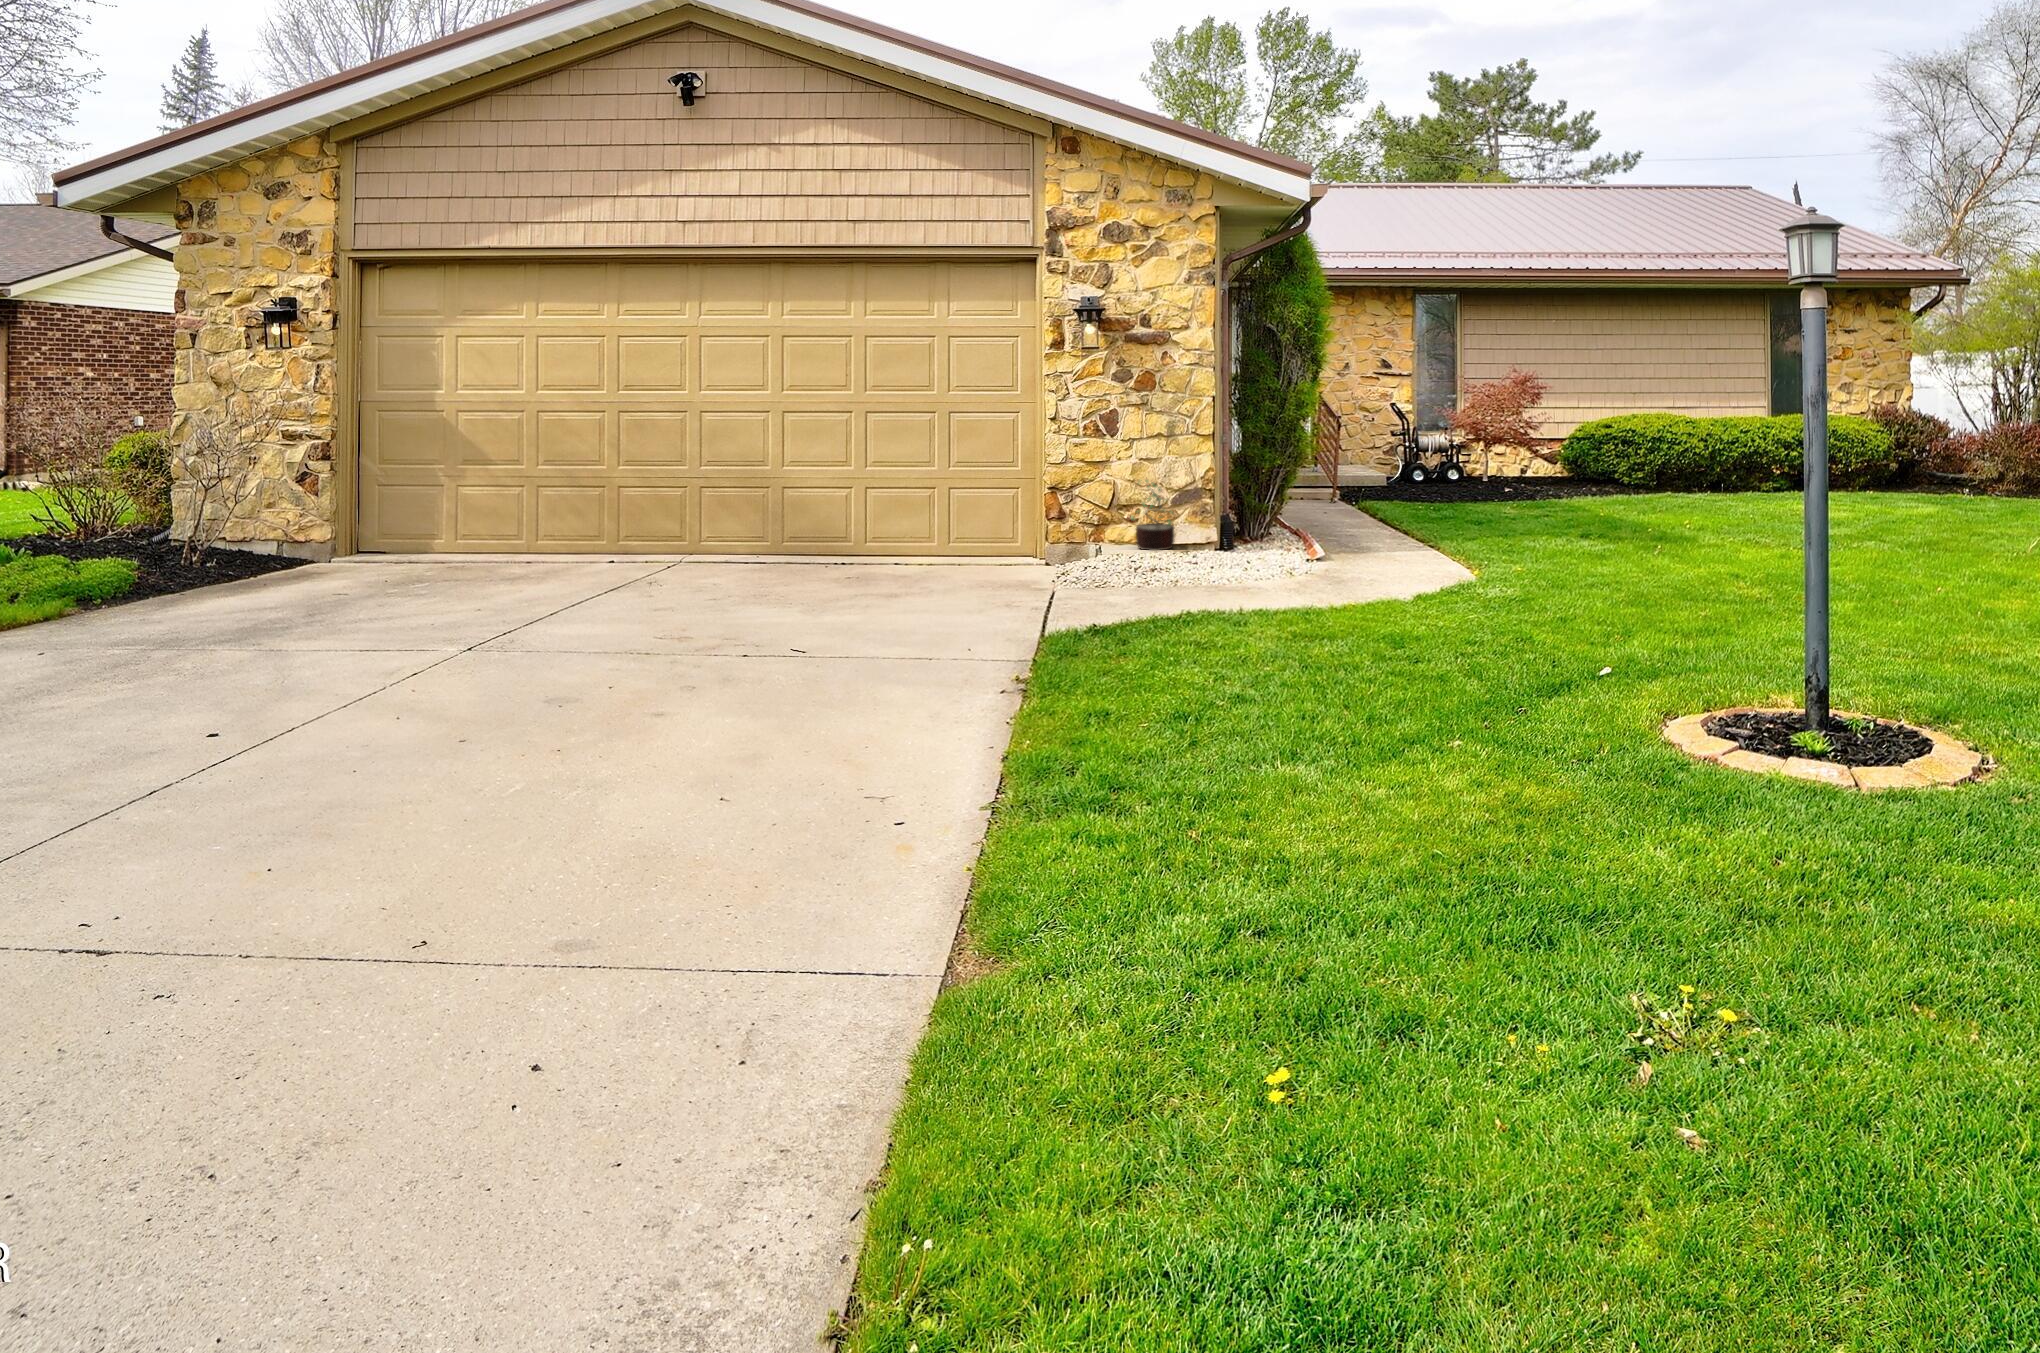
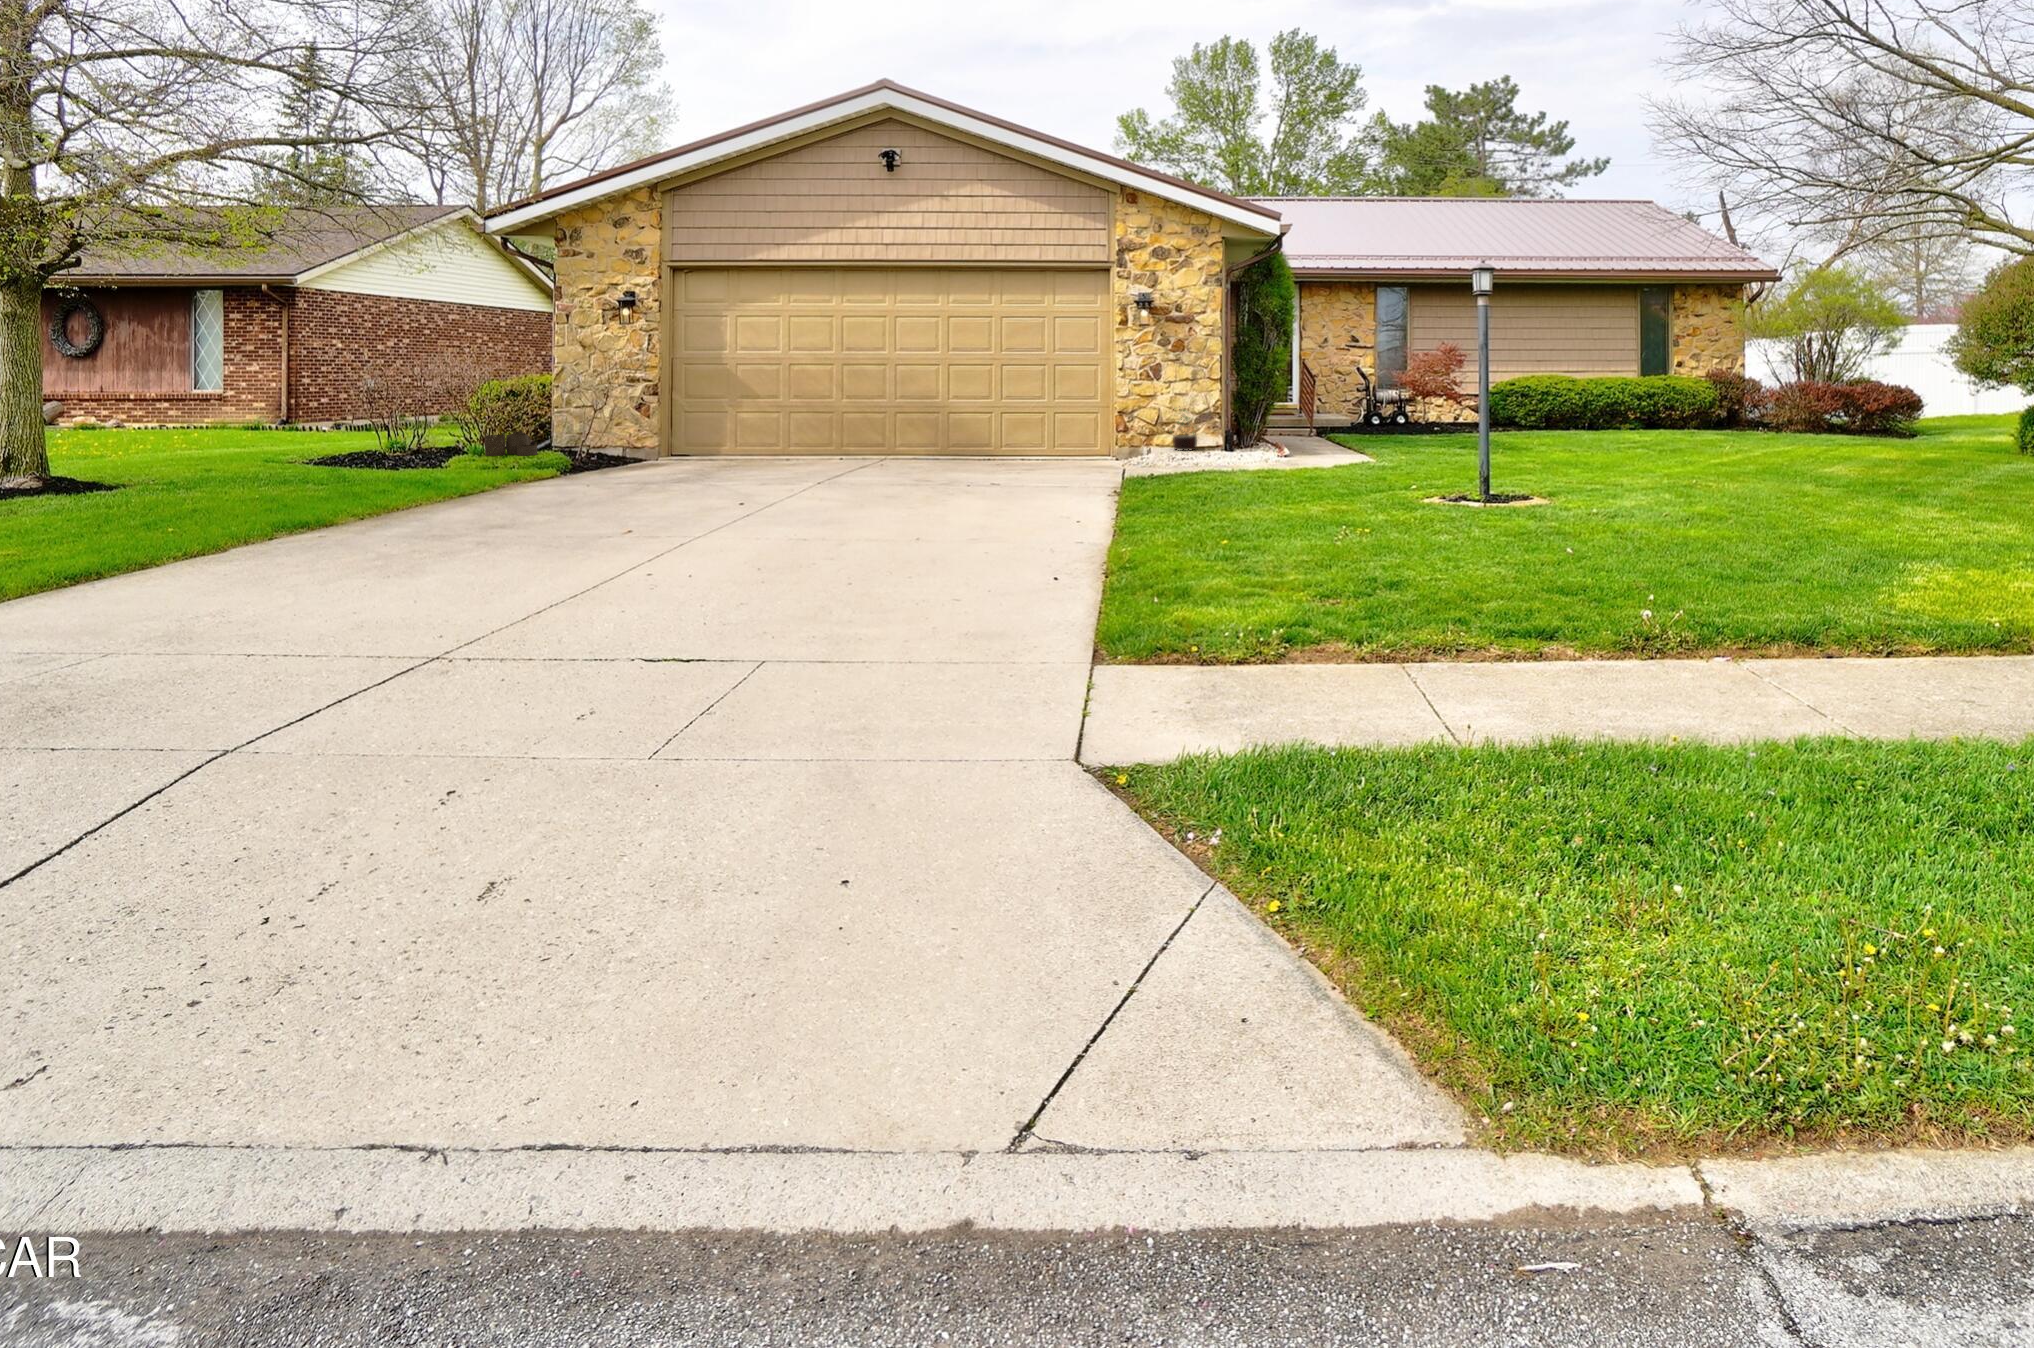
woven basket: none [47,515,141,560] -> present [485,430,537,456]

